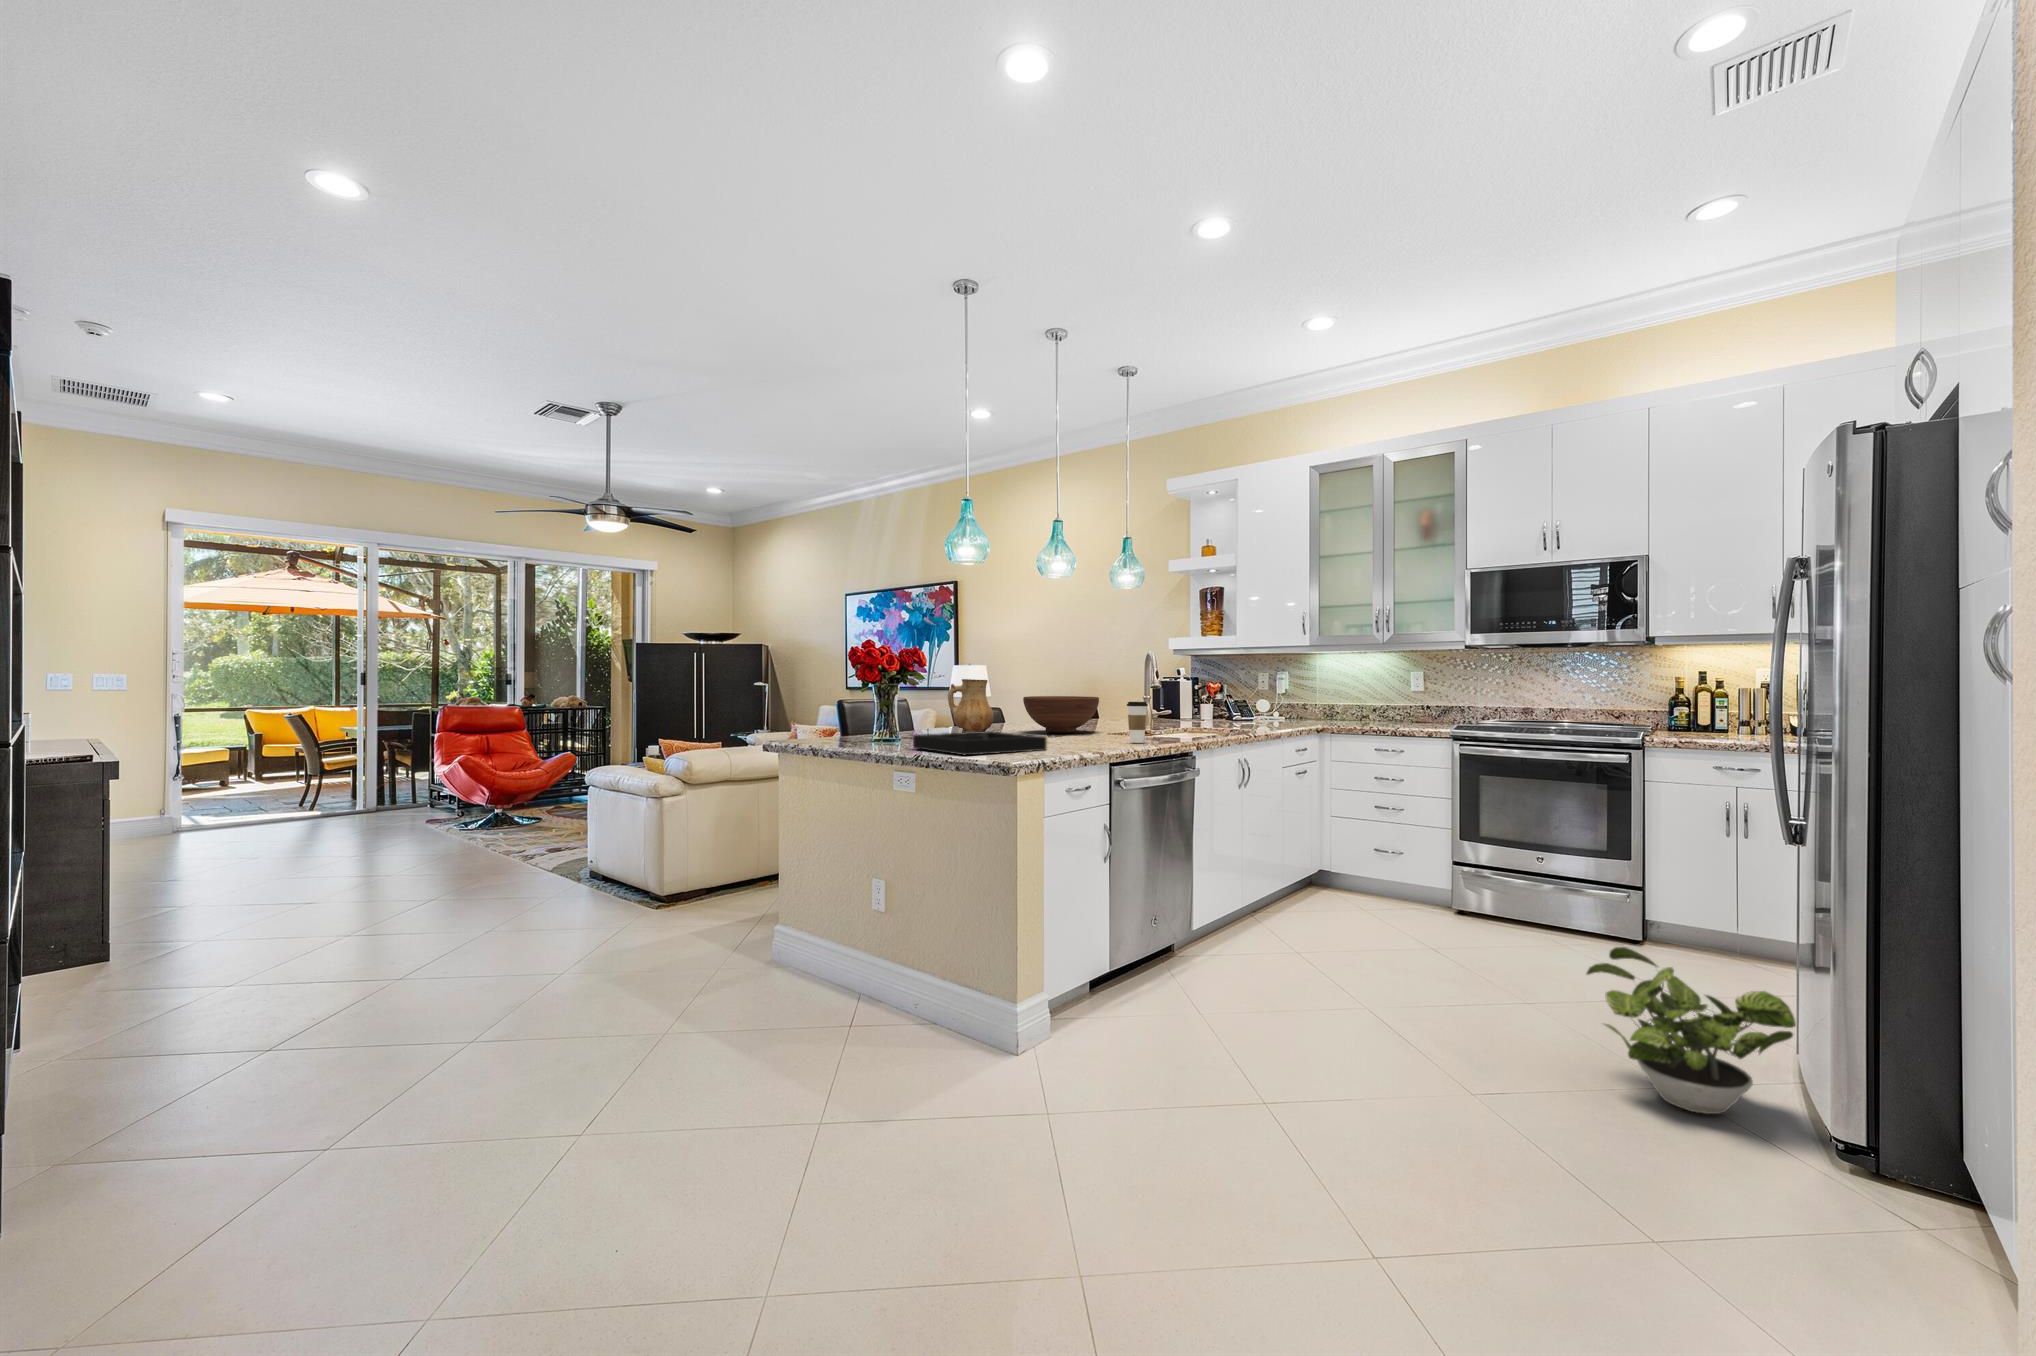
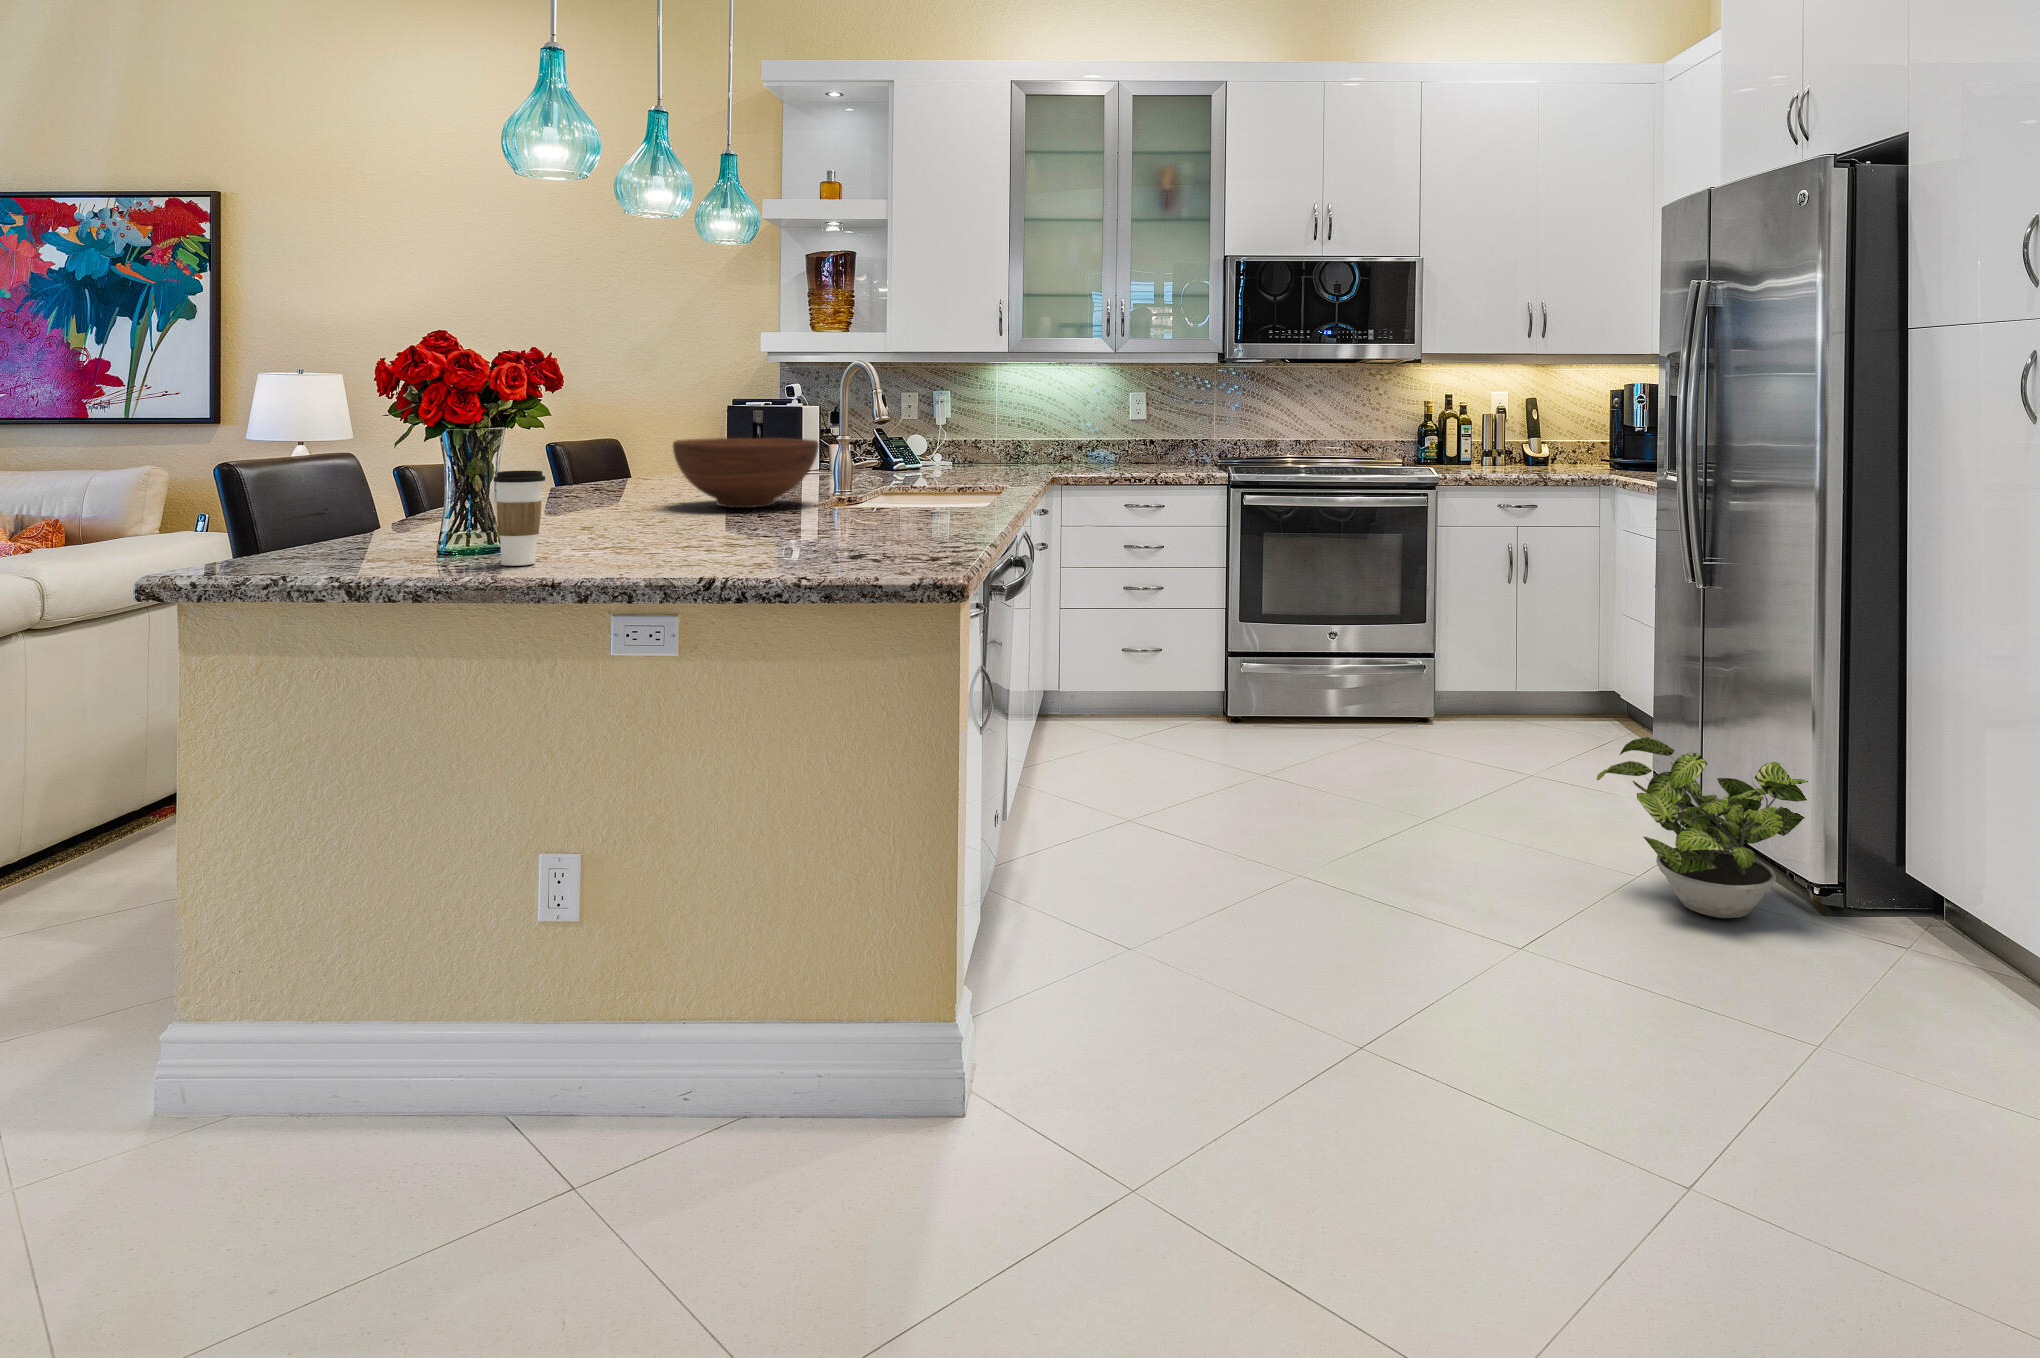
ceramic pitcher: present [948,679,994,733] -> none [554,410,647,525]
coffee cup: present [1127,702,1148,743] -> present [494,471,545,566]
decorative tray: present [913,731,1047,755] -> none [645,516,911,573]

